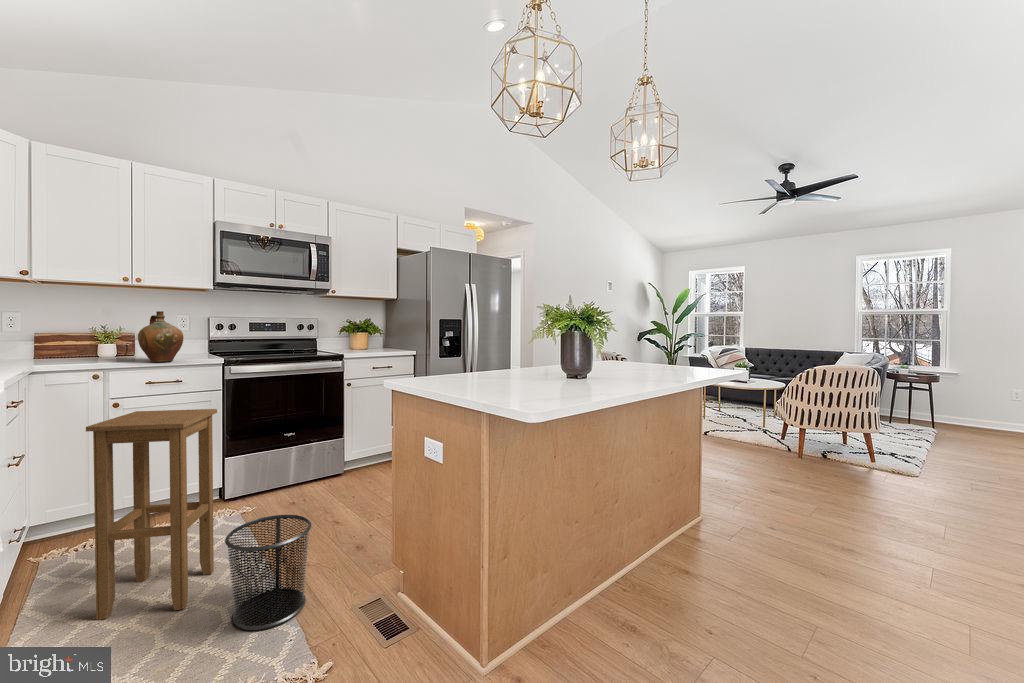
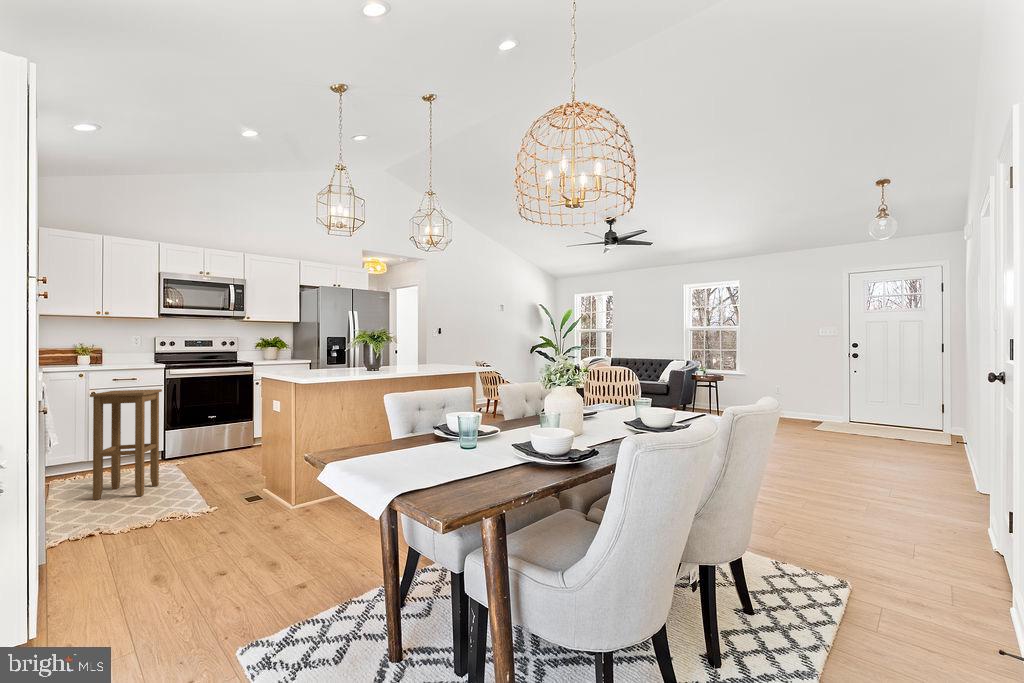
ceramic jug: present [138,311,183,362] -> none [108,333,139,366]
waste bin: present [225,515,311,630] -> none [166,446,216,500]

